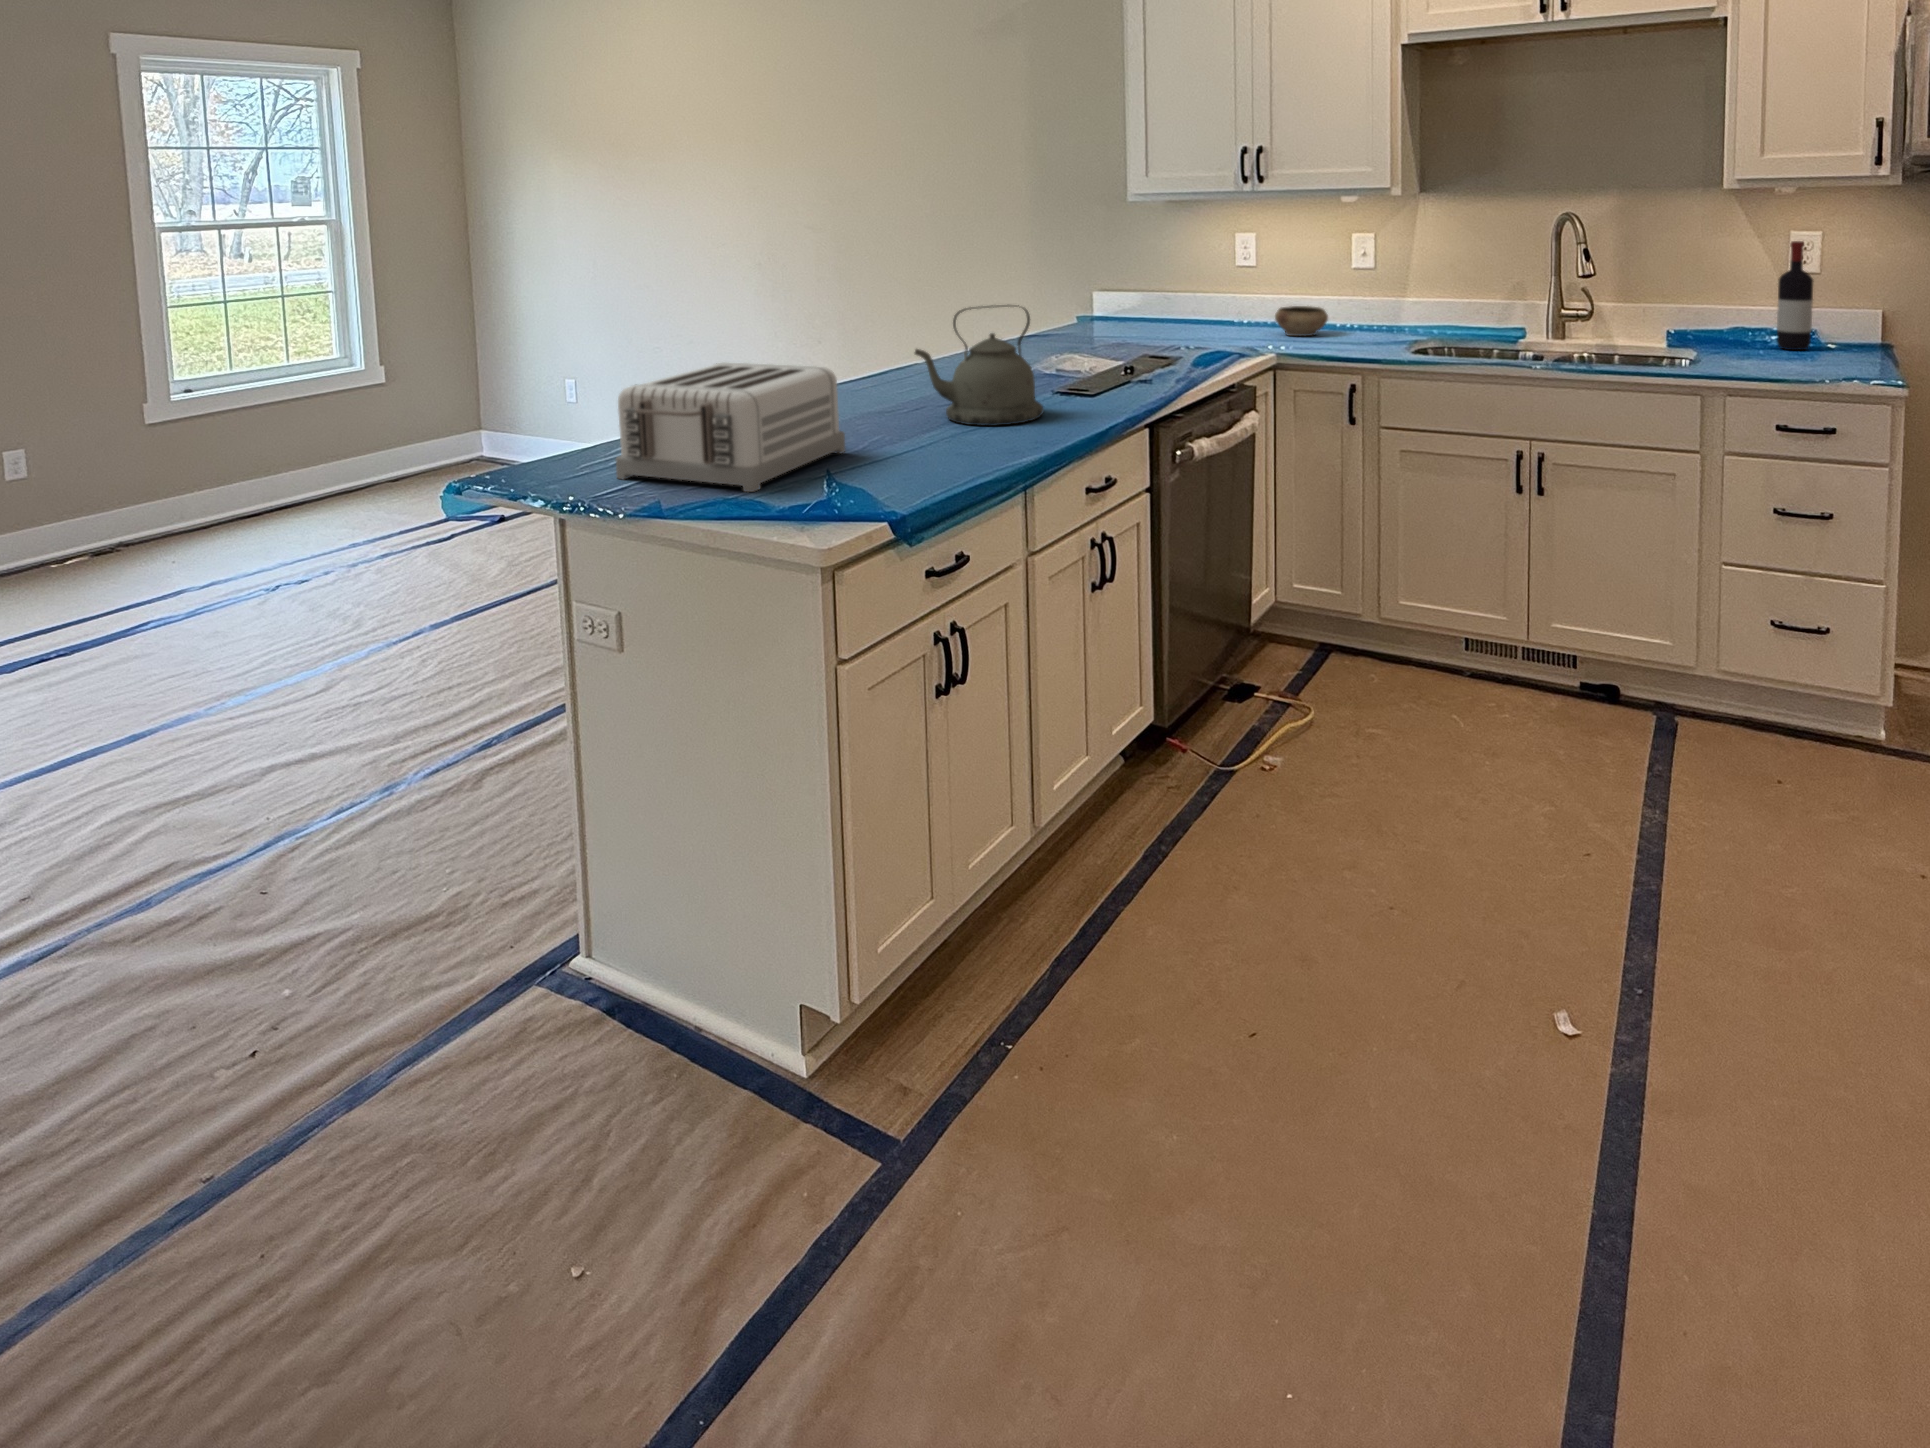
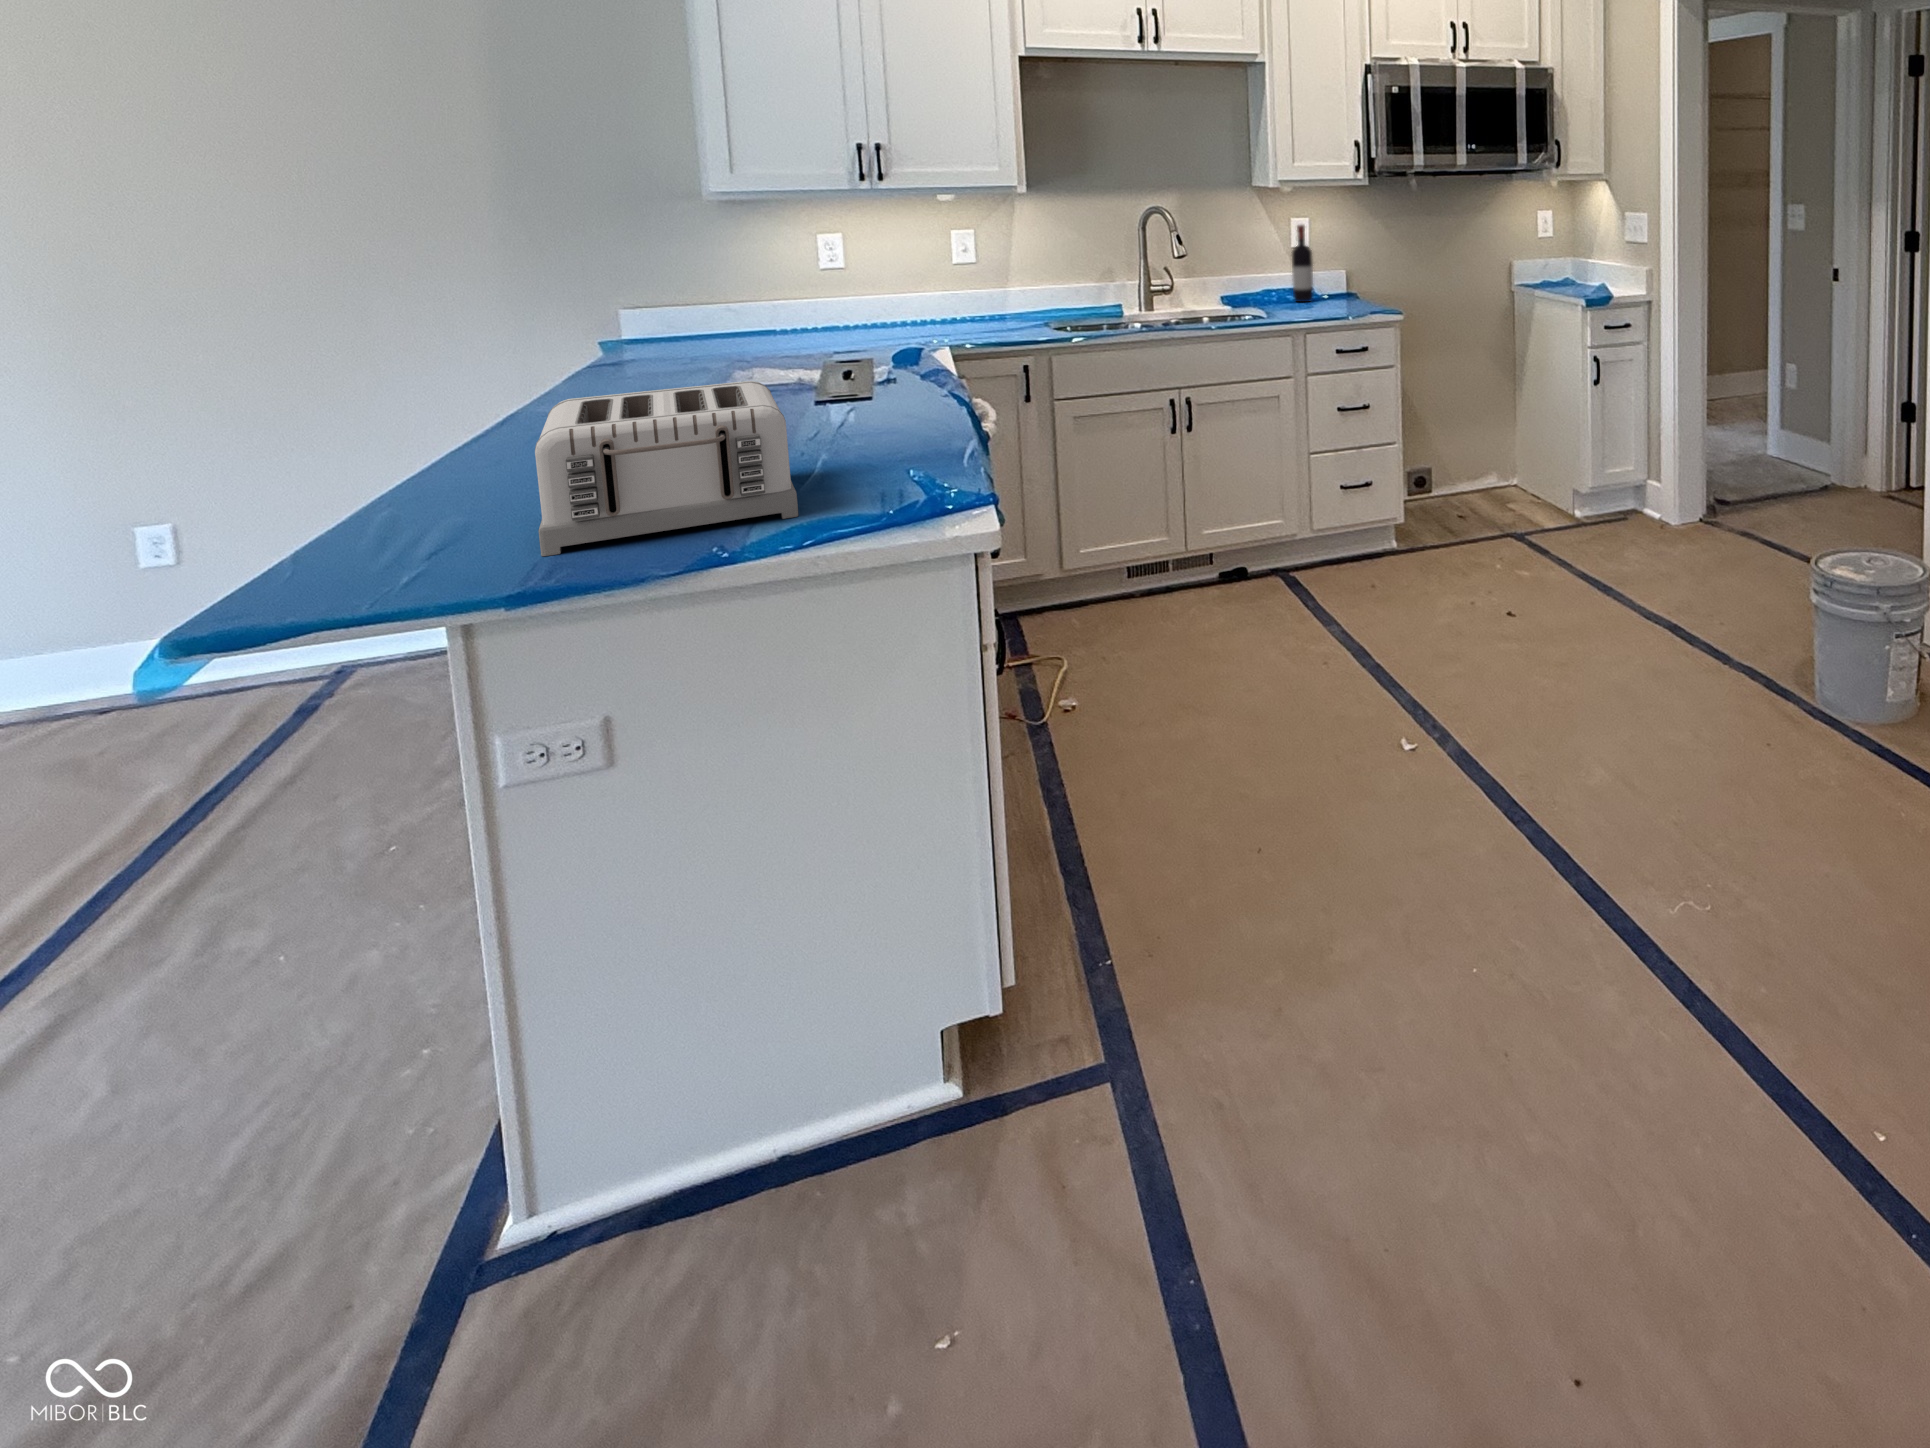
kettle: present [915,305,1043,426] -> none [758,304,899,437]
ceramic bowl: present [1275,306,1328,336] -> none [895,305,953,335]

